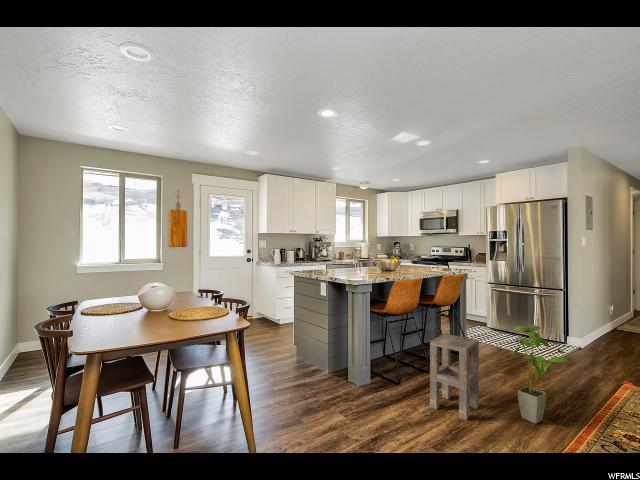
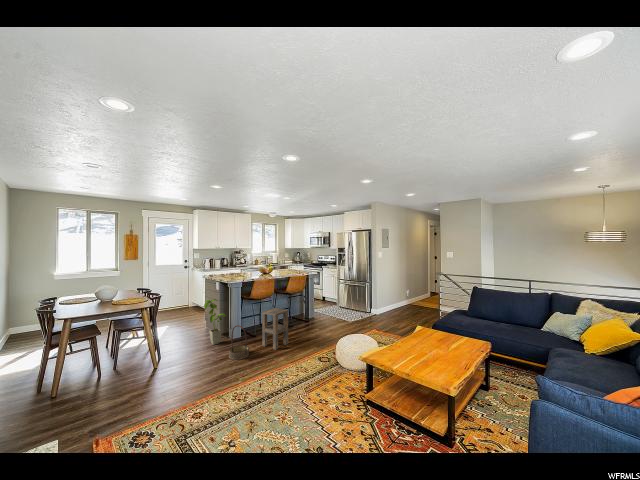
house plant: present [513,326,574,424] -> present [204,299,226,345]
basket: none [383,368,423,441] -> present [229,325,249,360]

